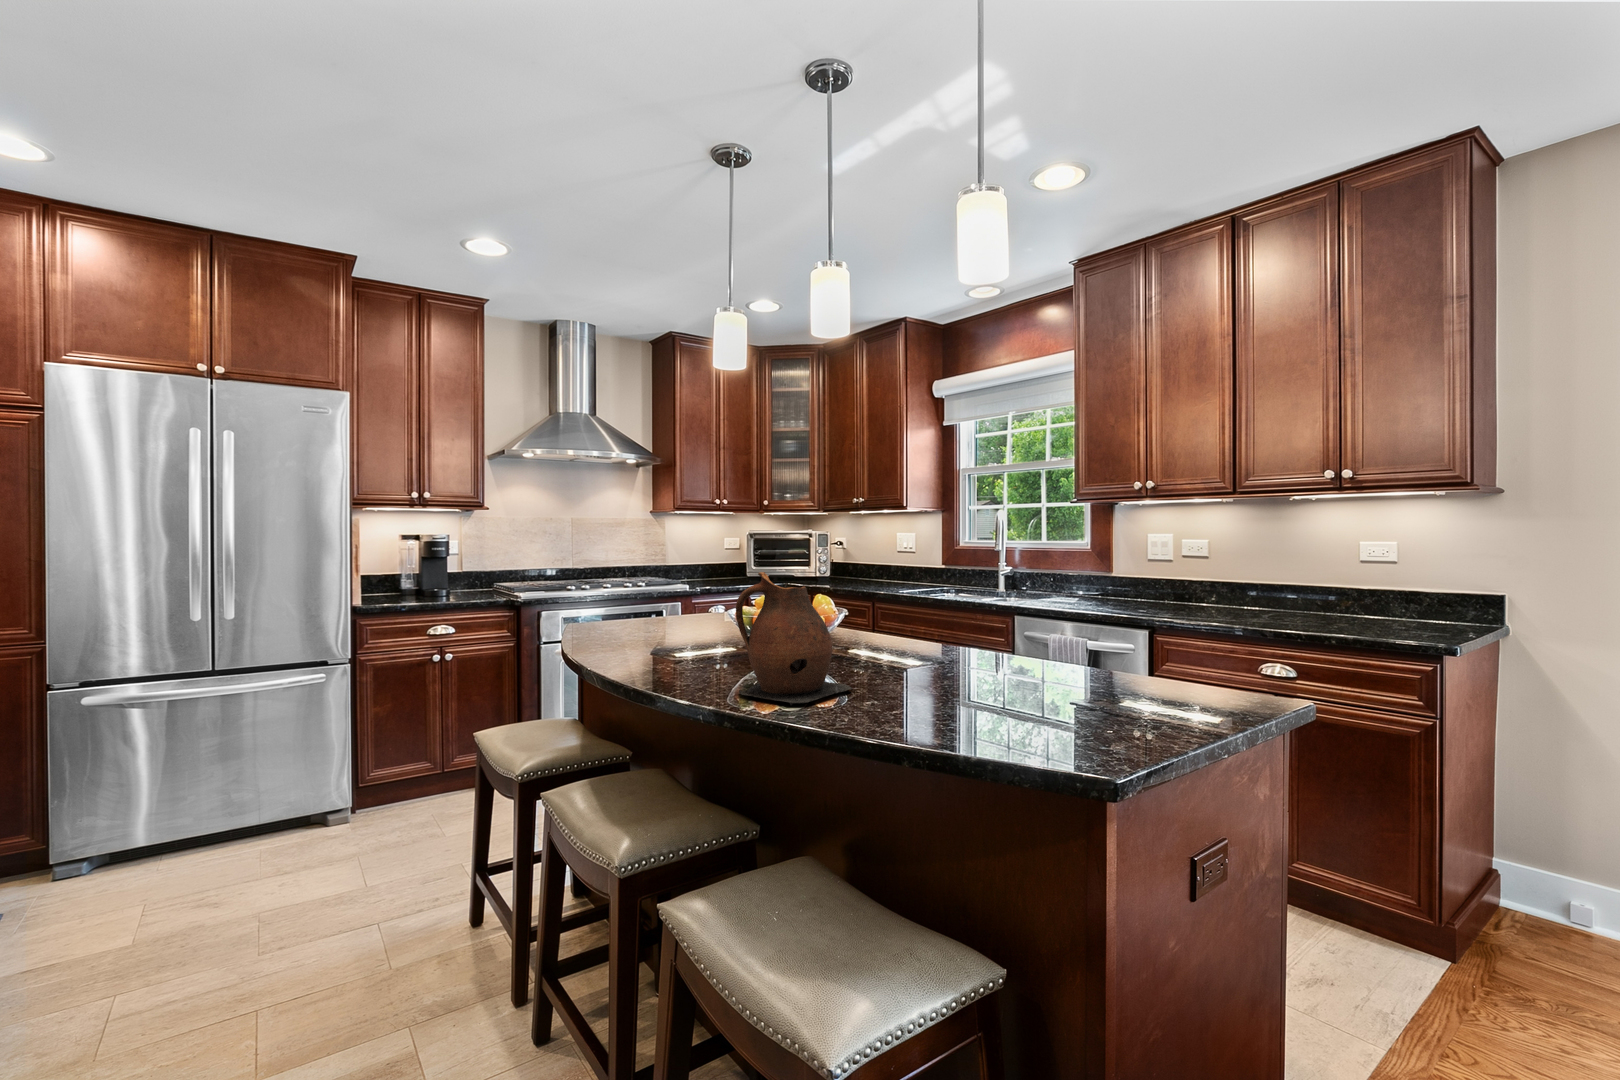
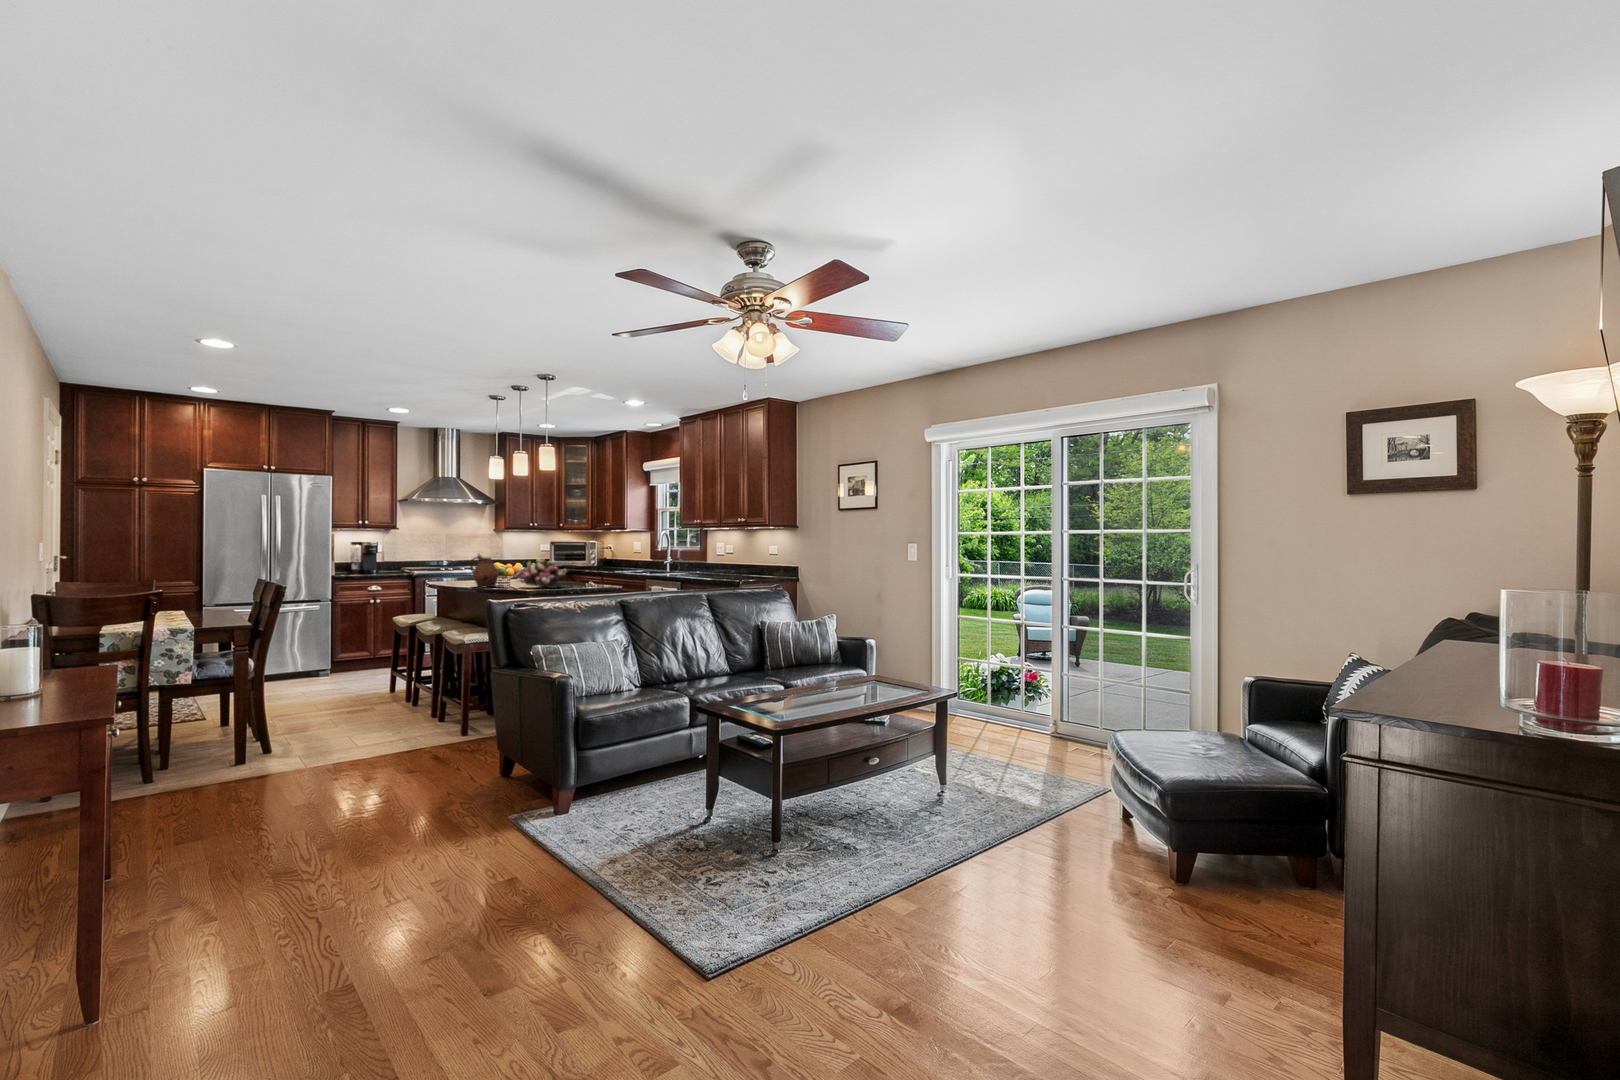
flower arrangement: none [905,589,1081,705] -> present [517,559,567,588]

